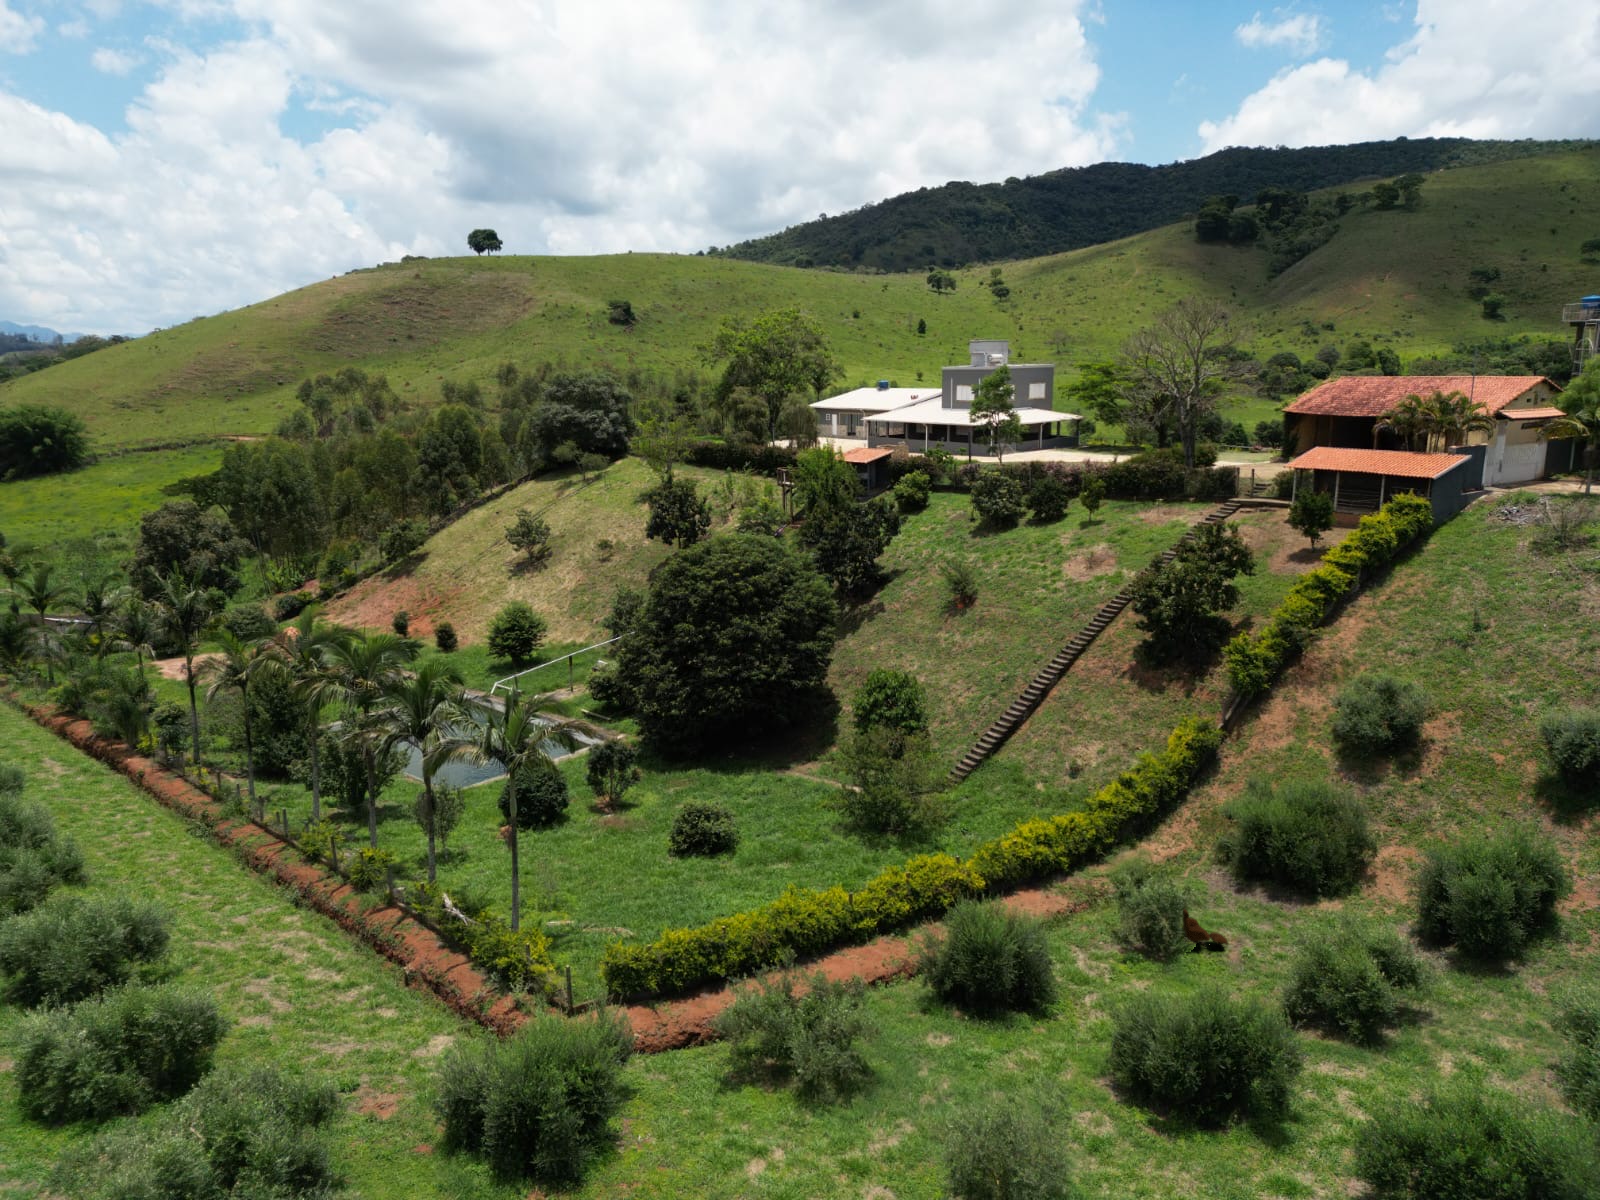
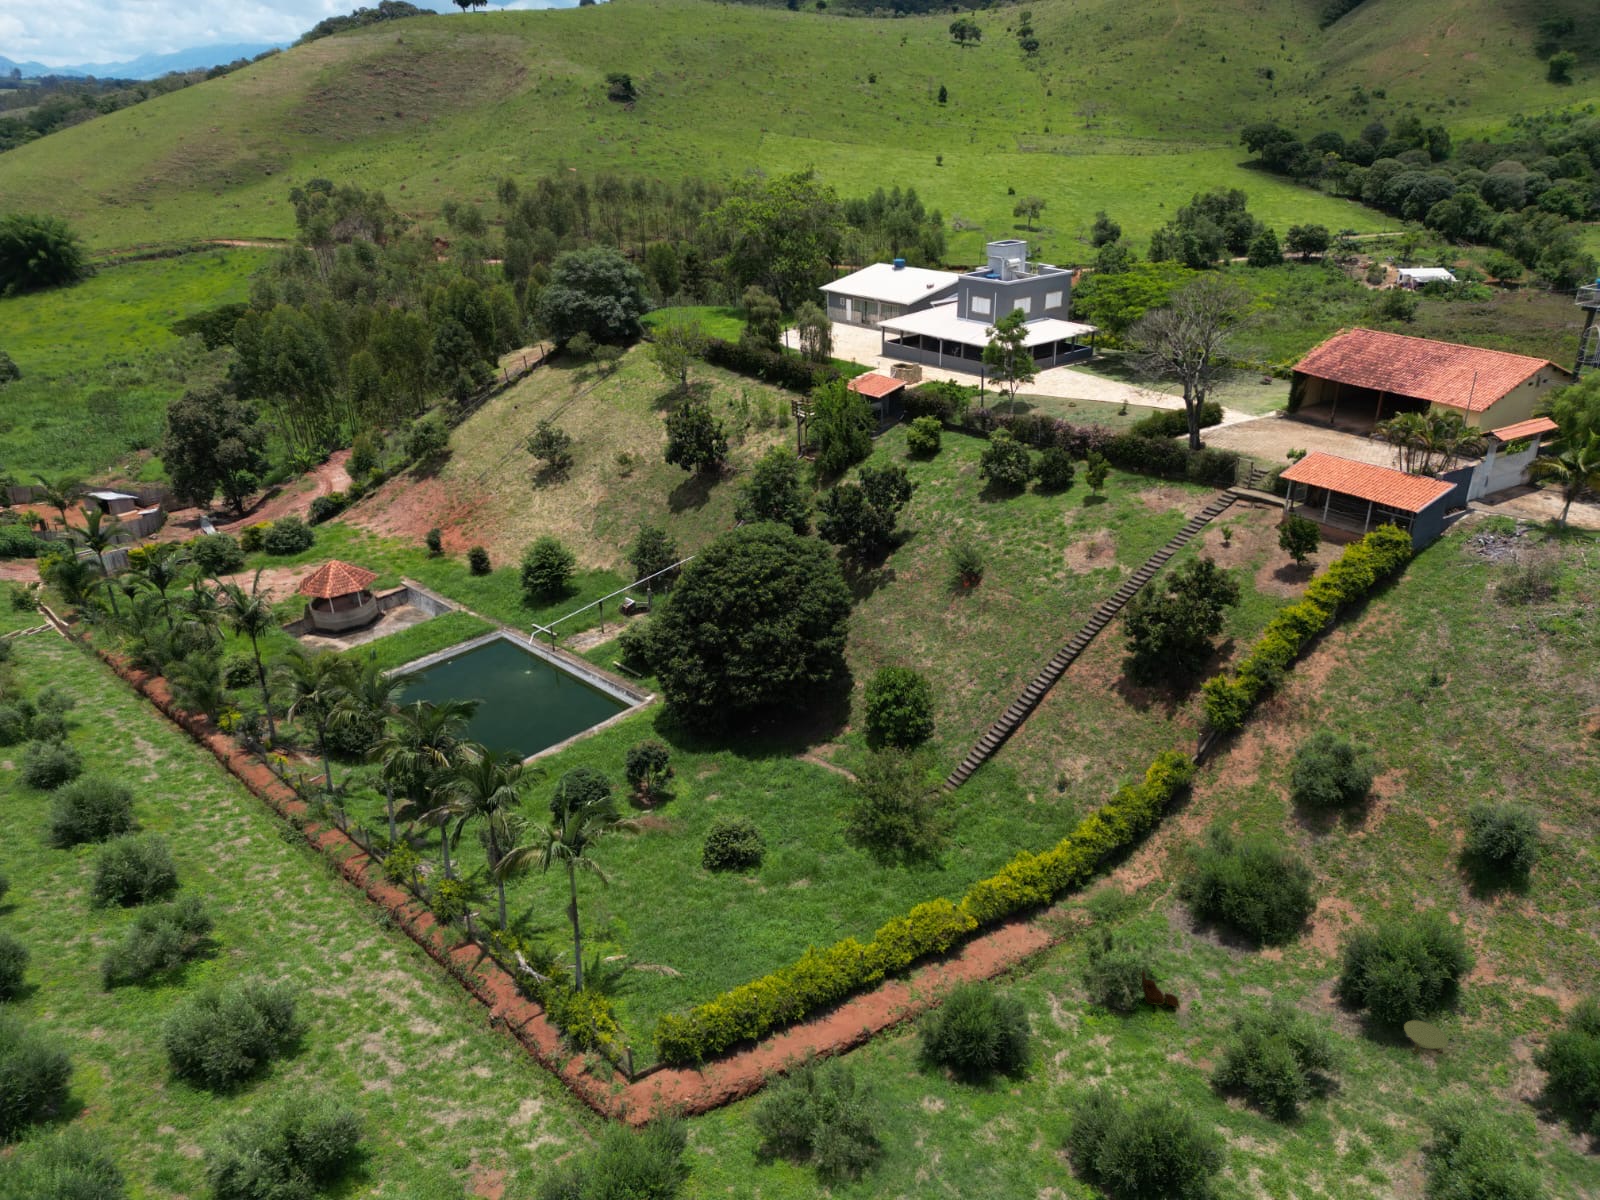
round table: none [1498,944,1553,977] -> present [1404,1020,1448,1053]

